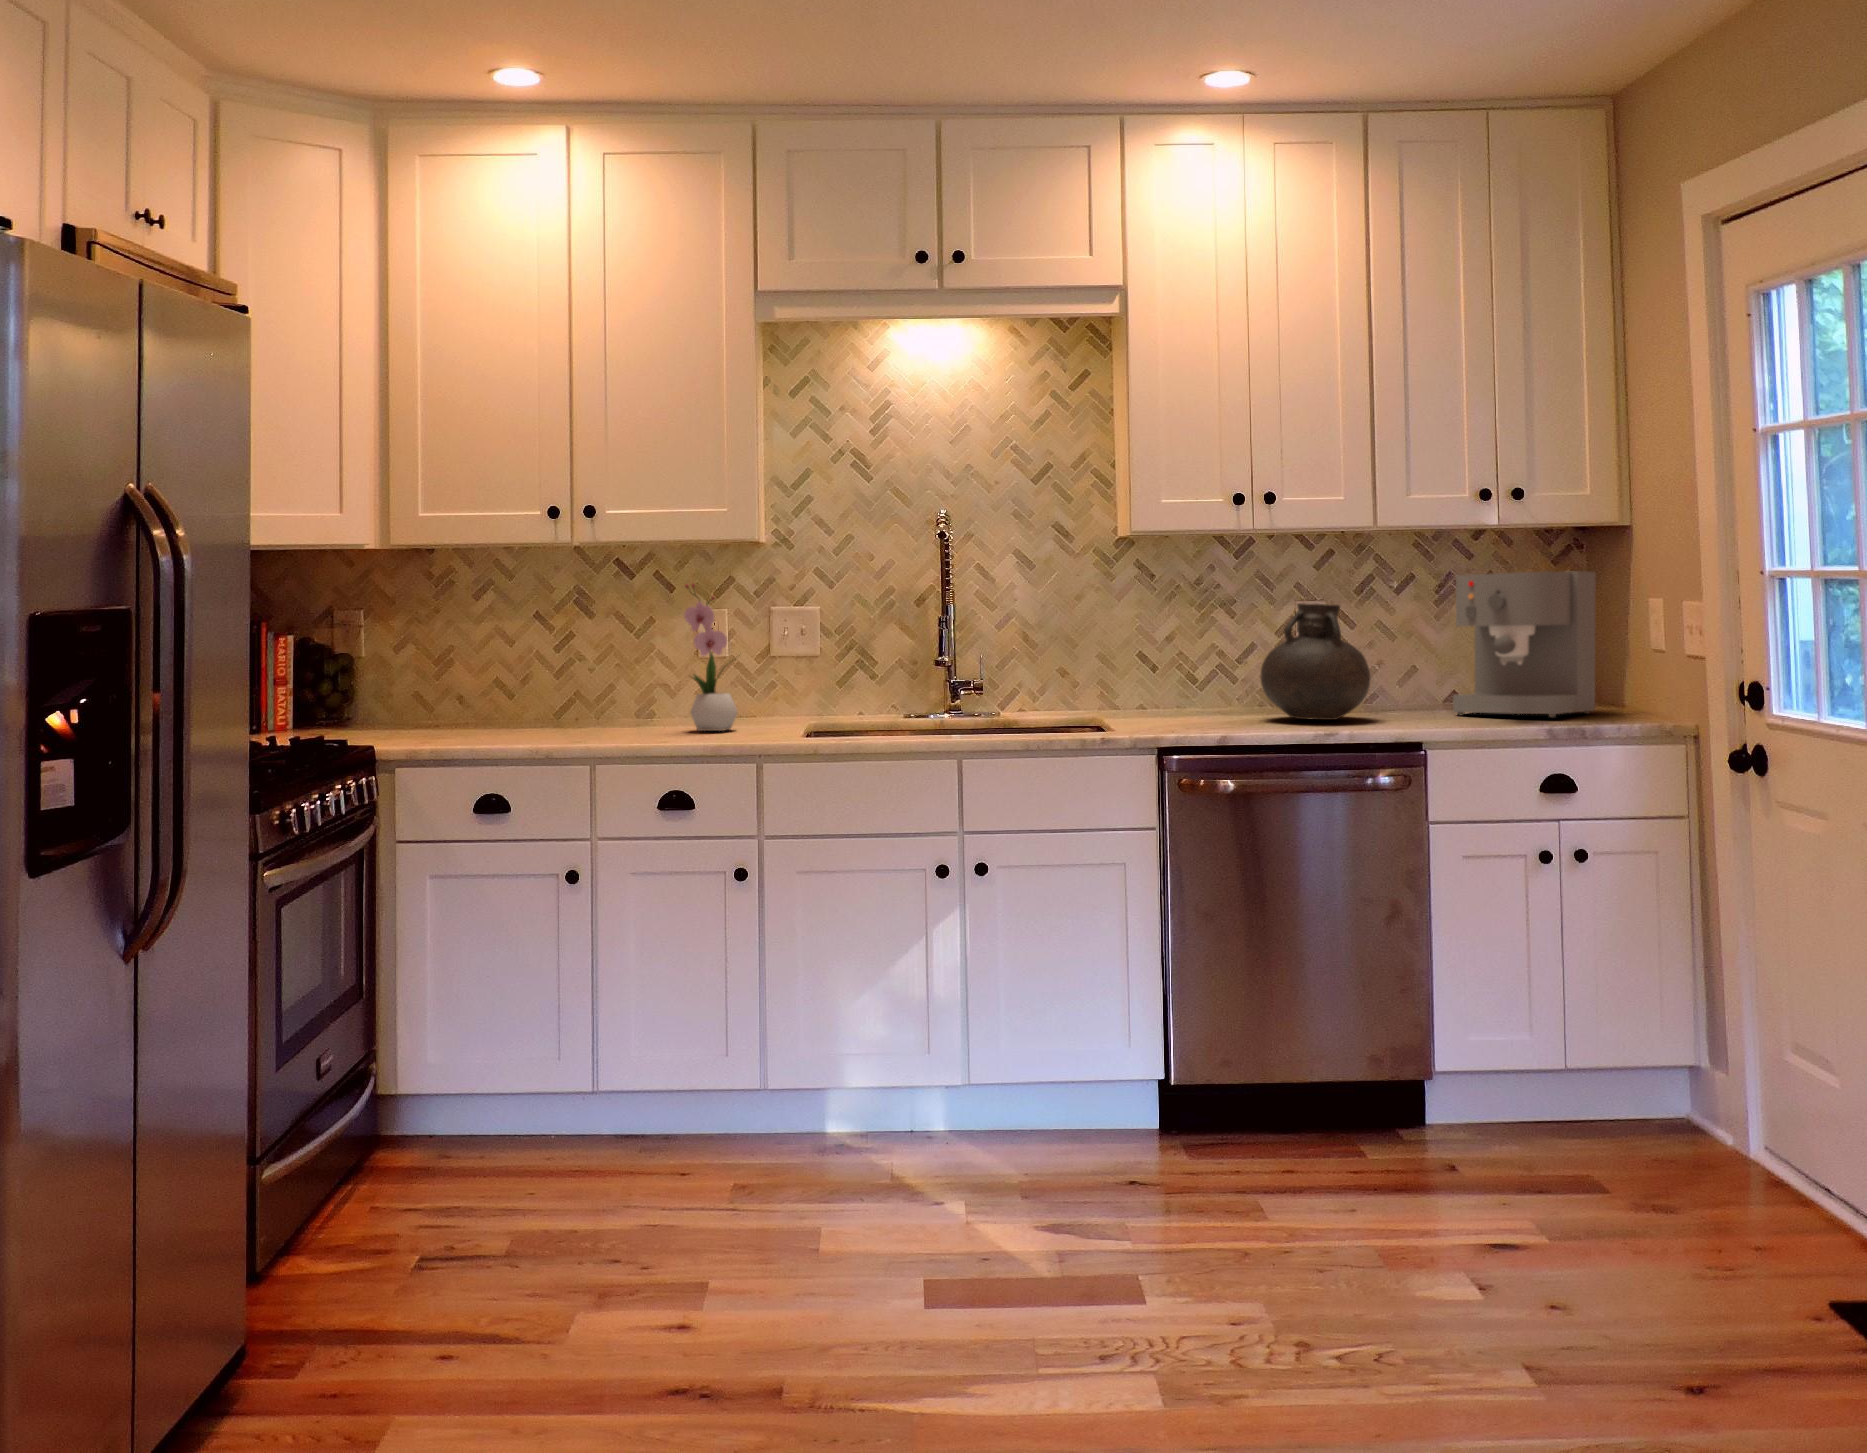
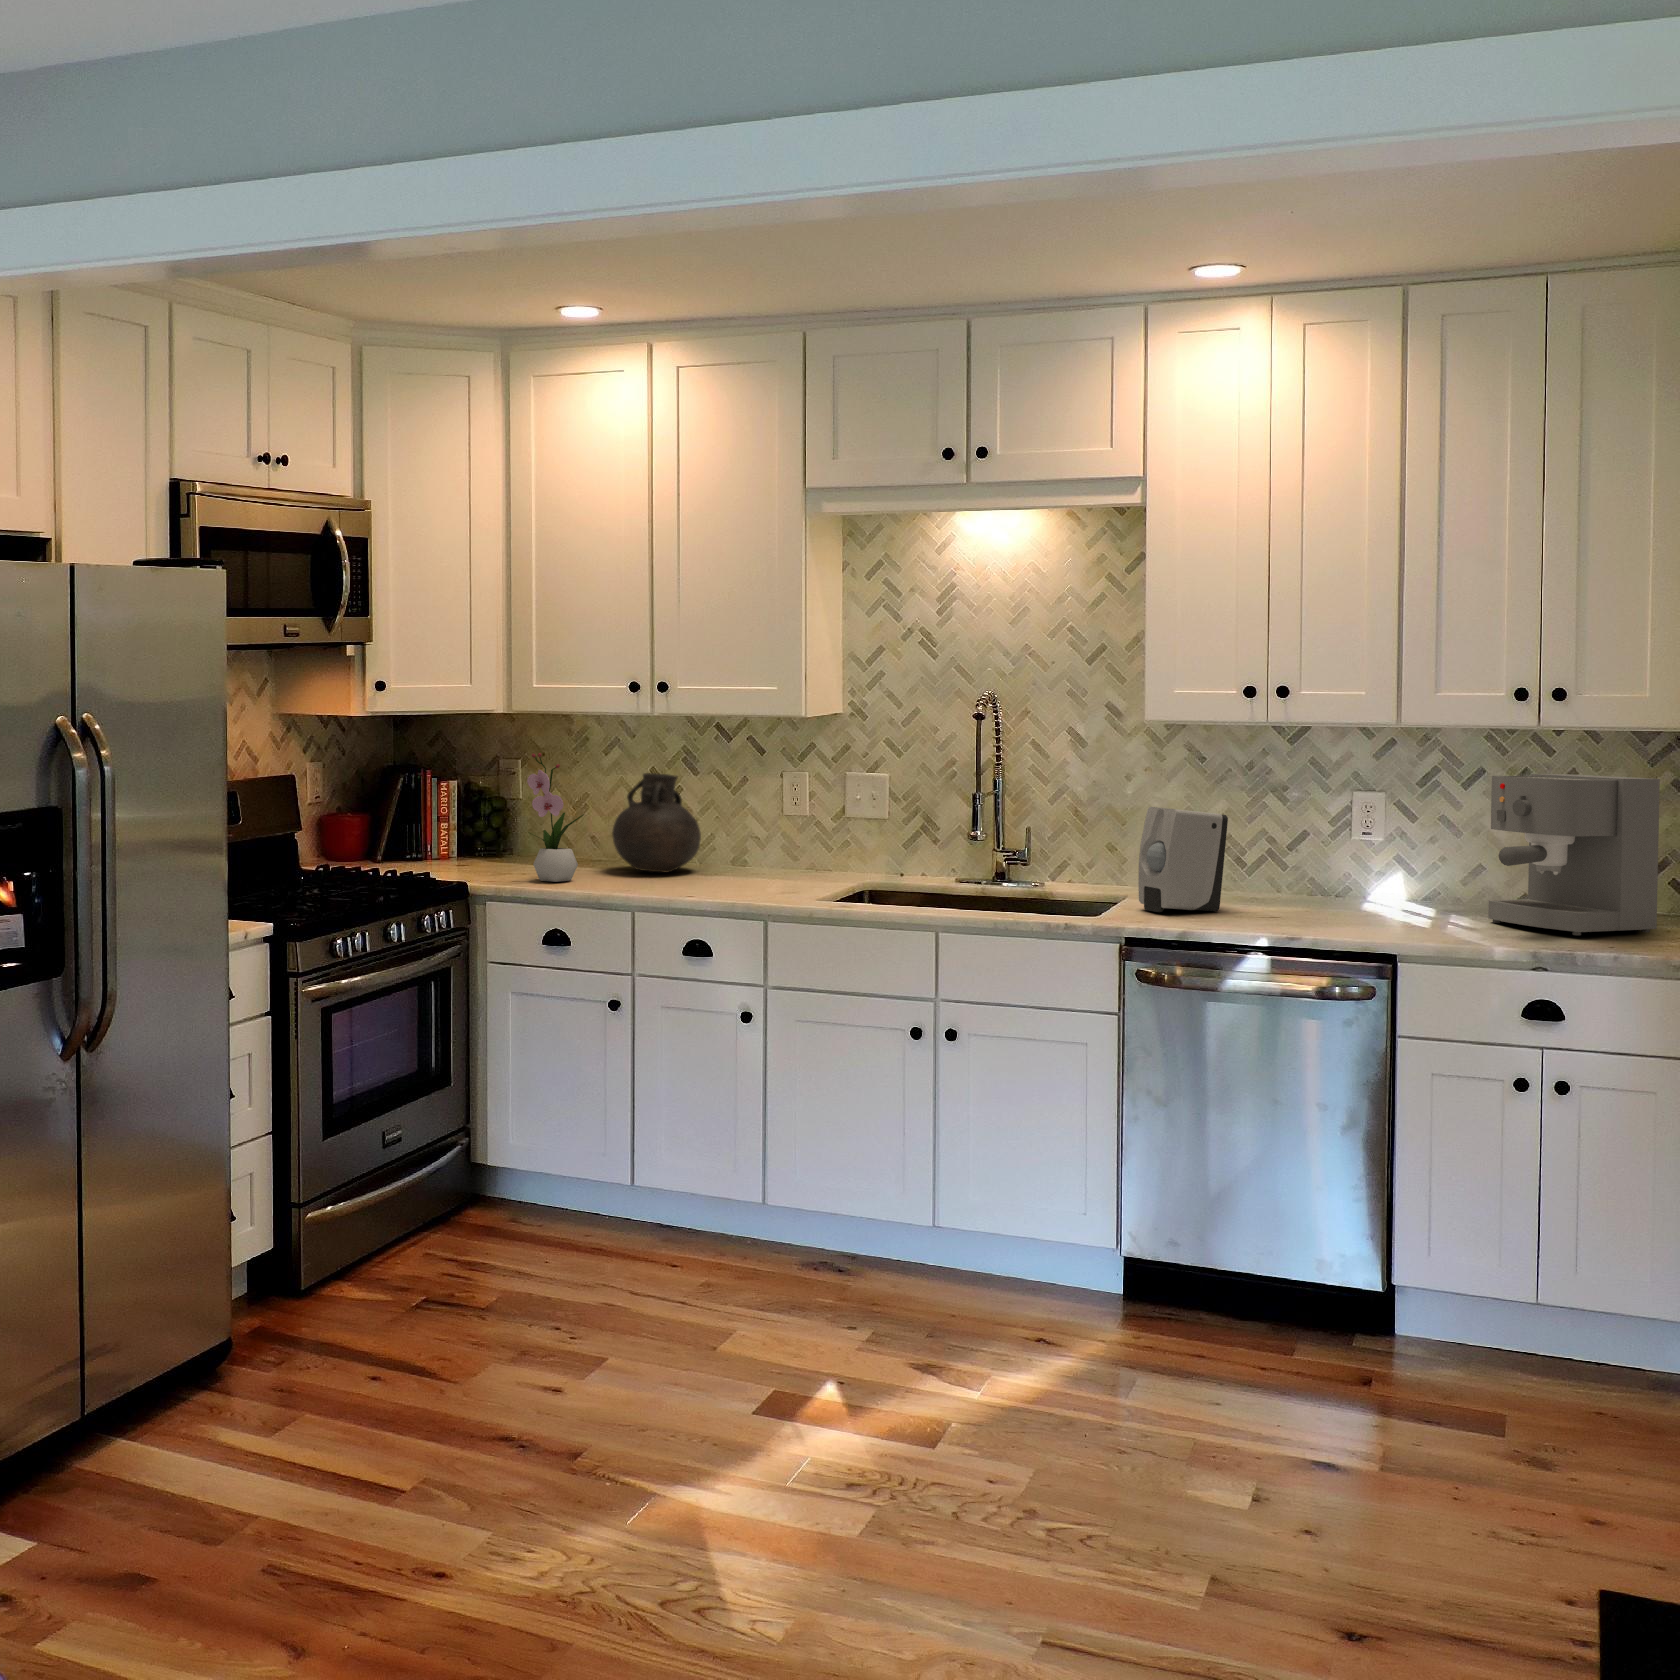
flower arrangement: present [684,584,738,731] -> present [527,753,584,882]
vase: present [1260,603,1371,720] -> present [612,773,701,873]
soap dispenser: none [1141,618,1223,725] -> present [1138,807,1228,912]

